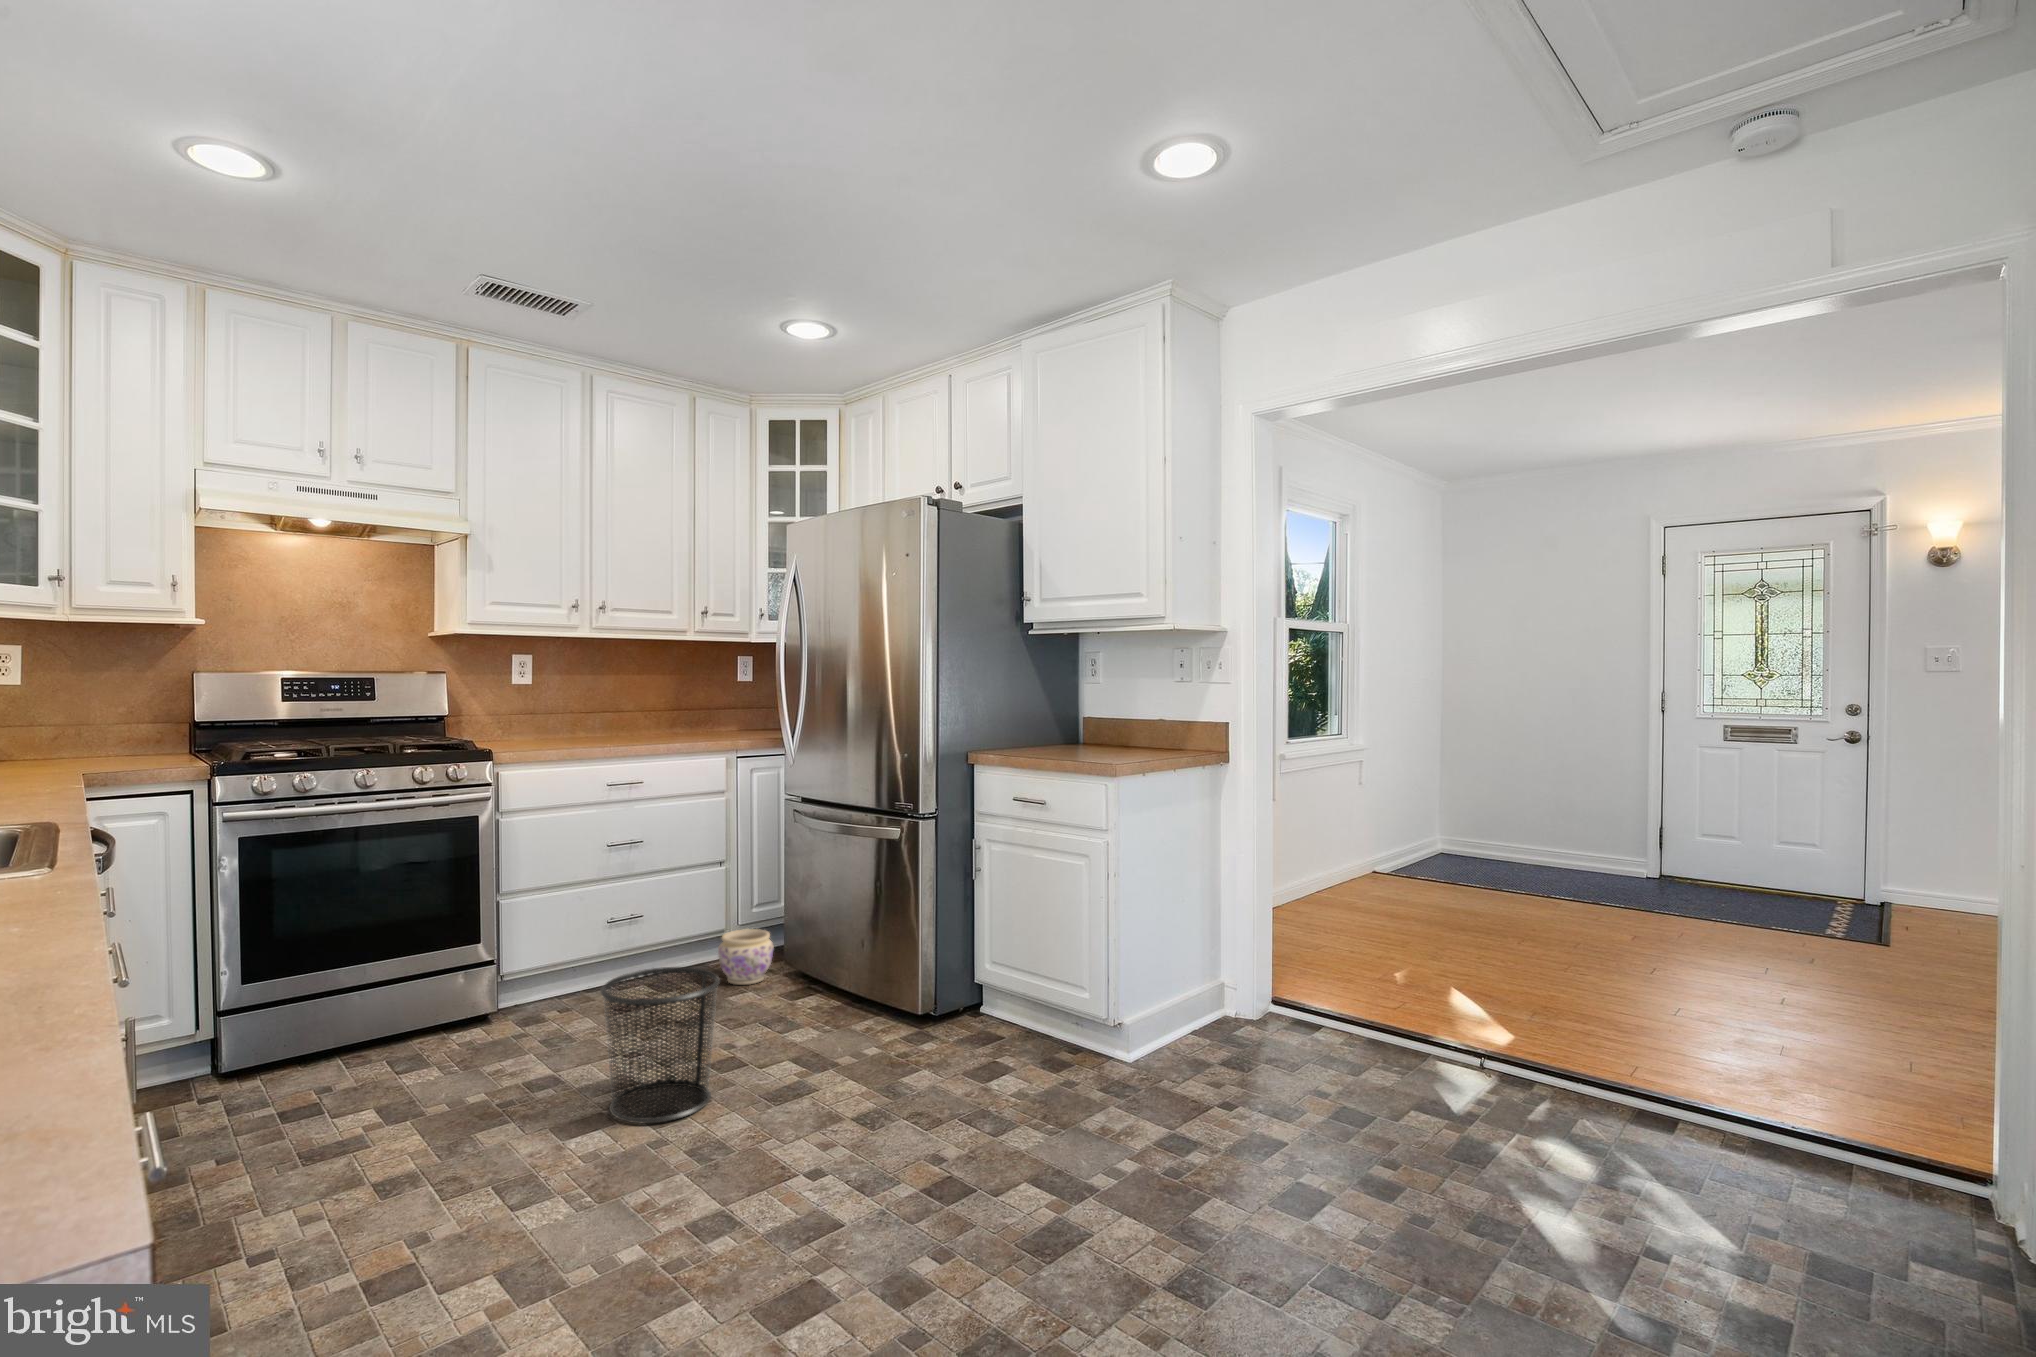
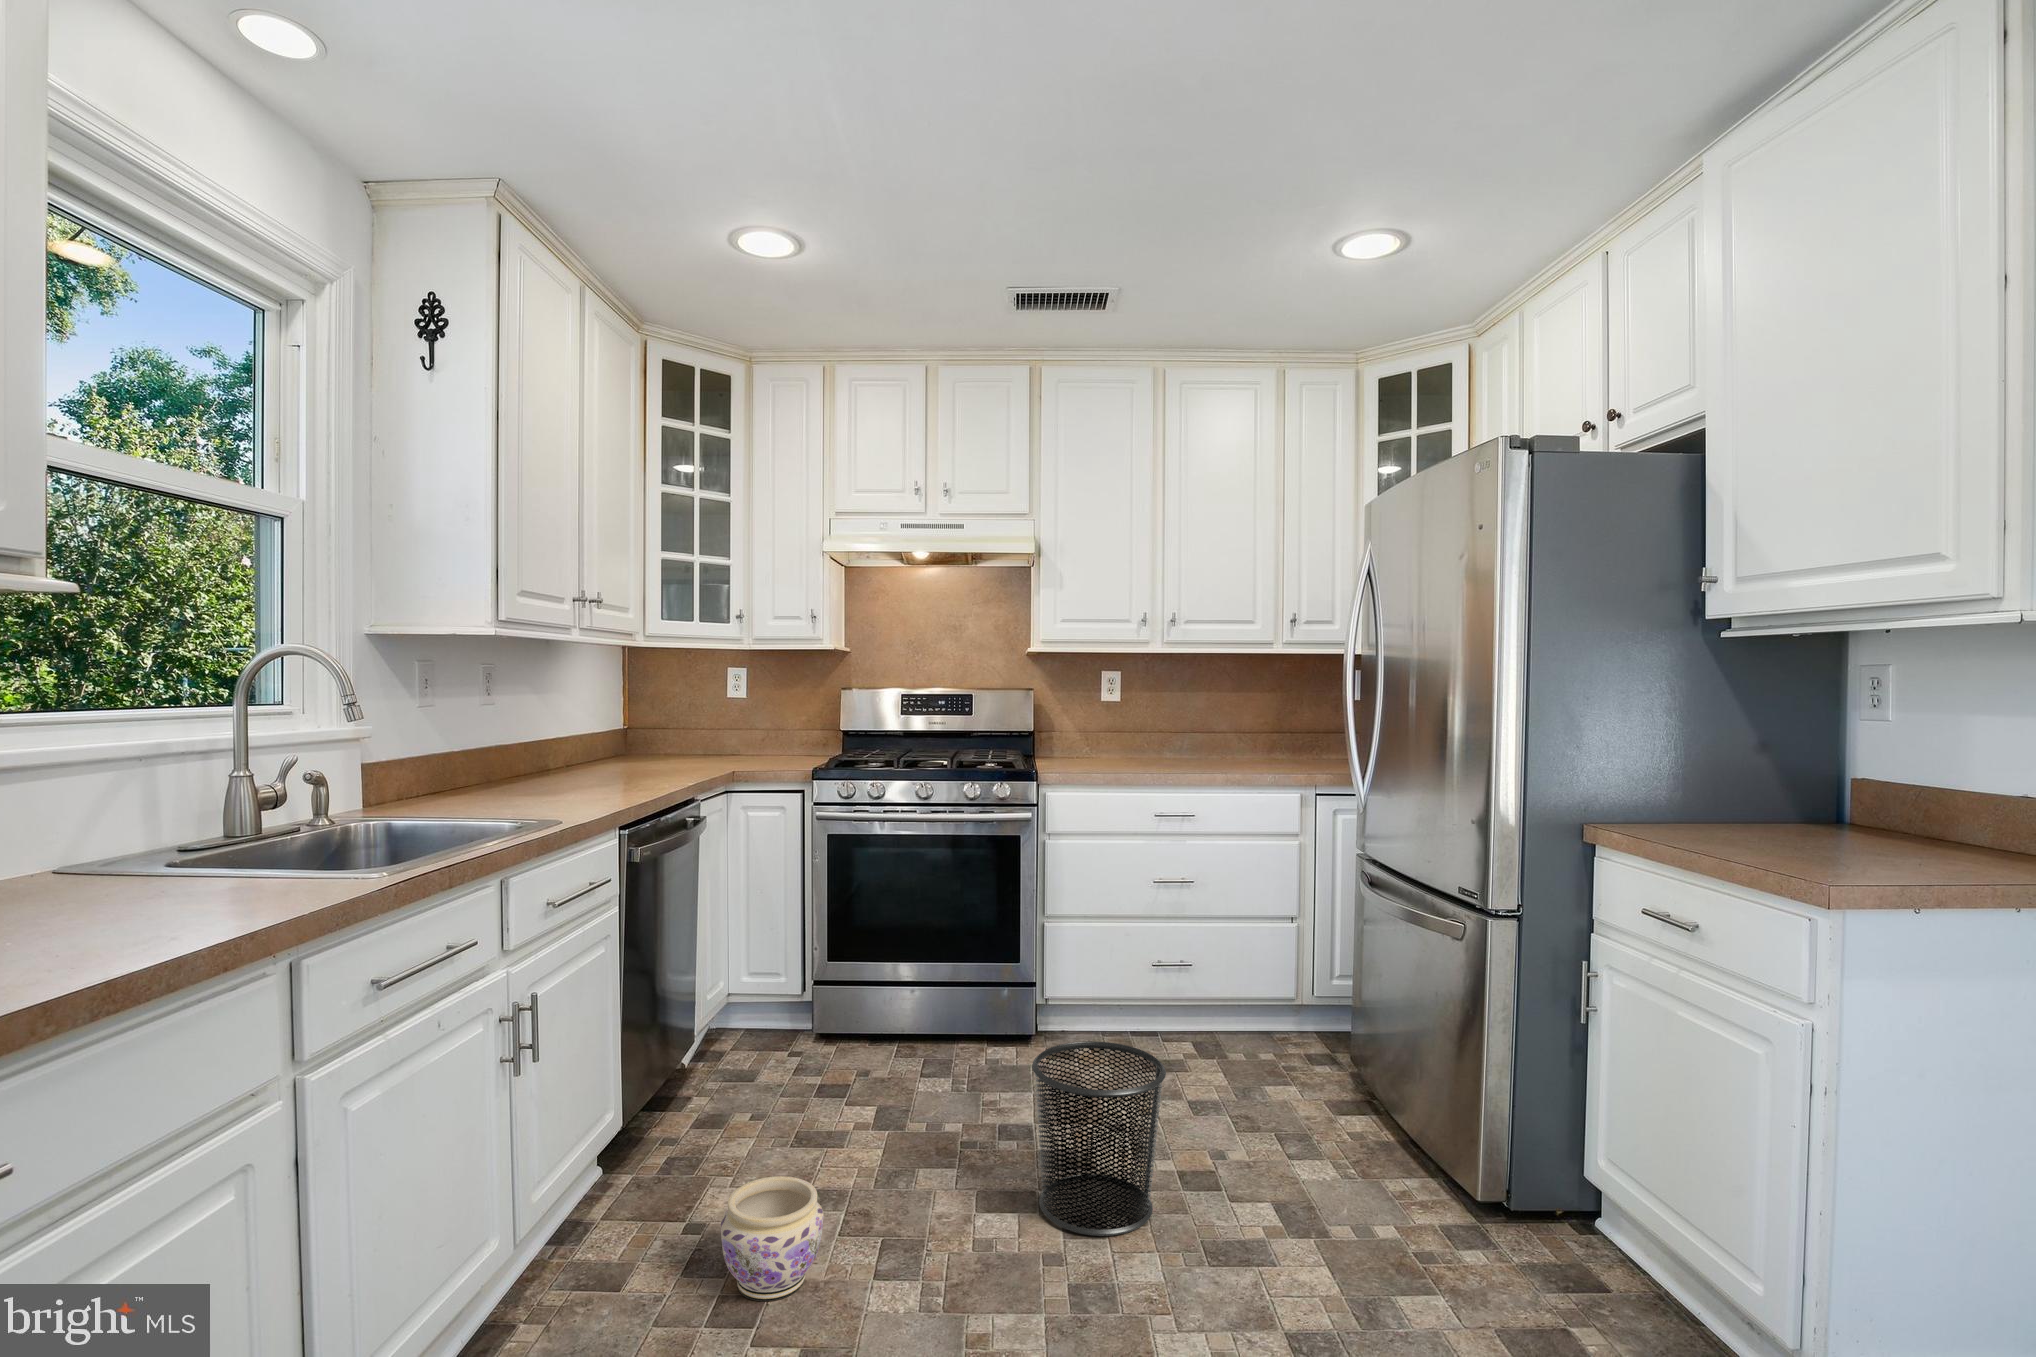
planter: present [718,929,773,985] -> present [721,1176,824,1301]

